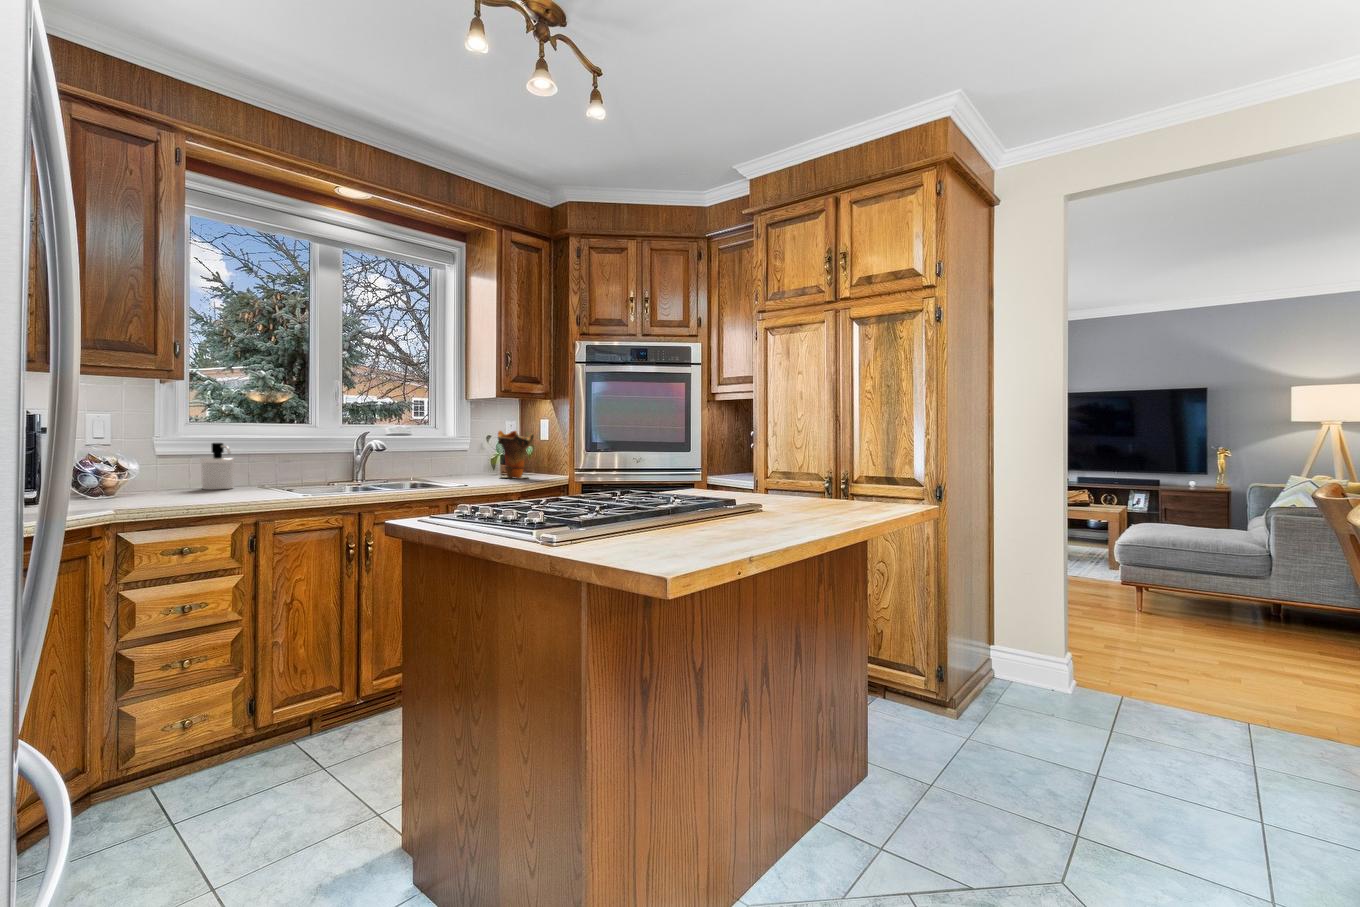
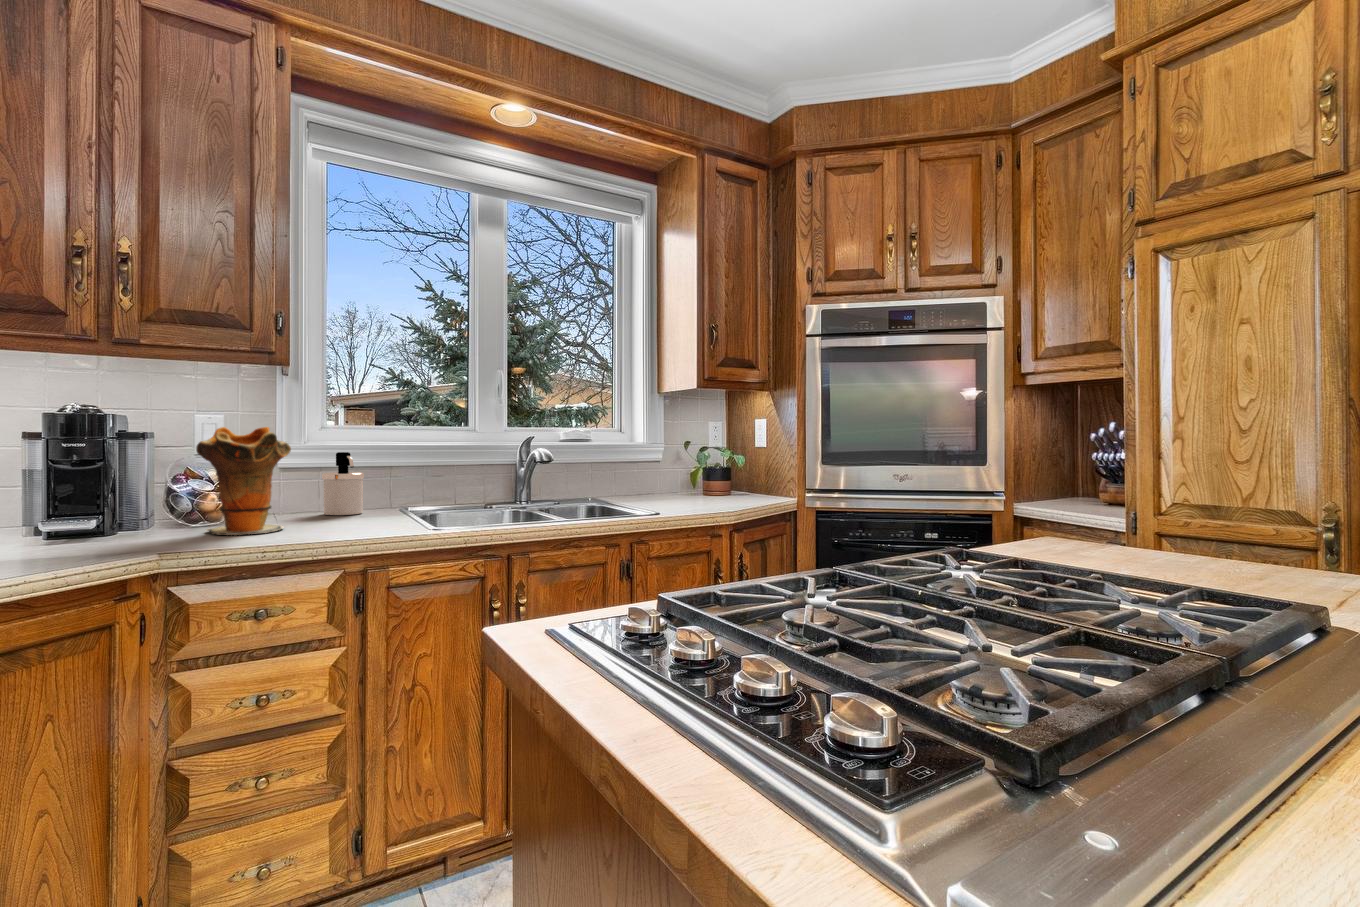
decorative vase: present [498,431,534,479] -> present [196,427,291,535]

